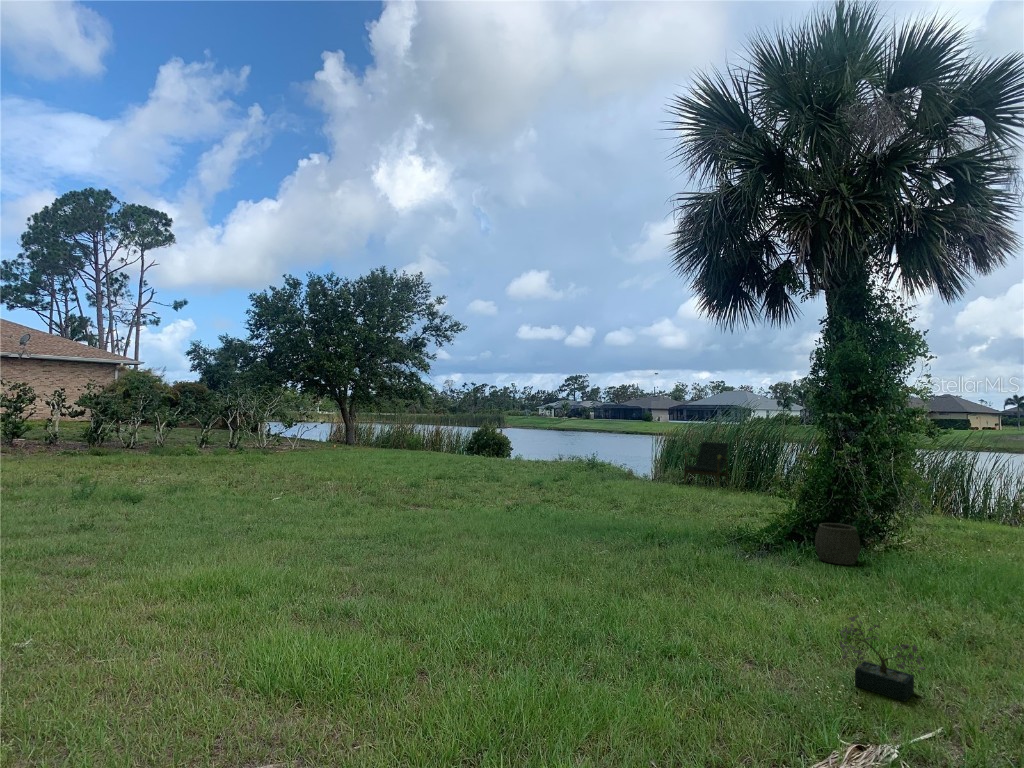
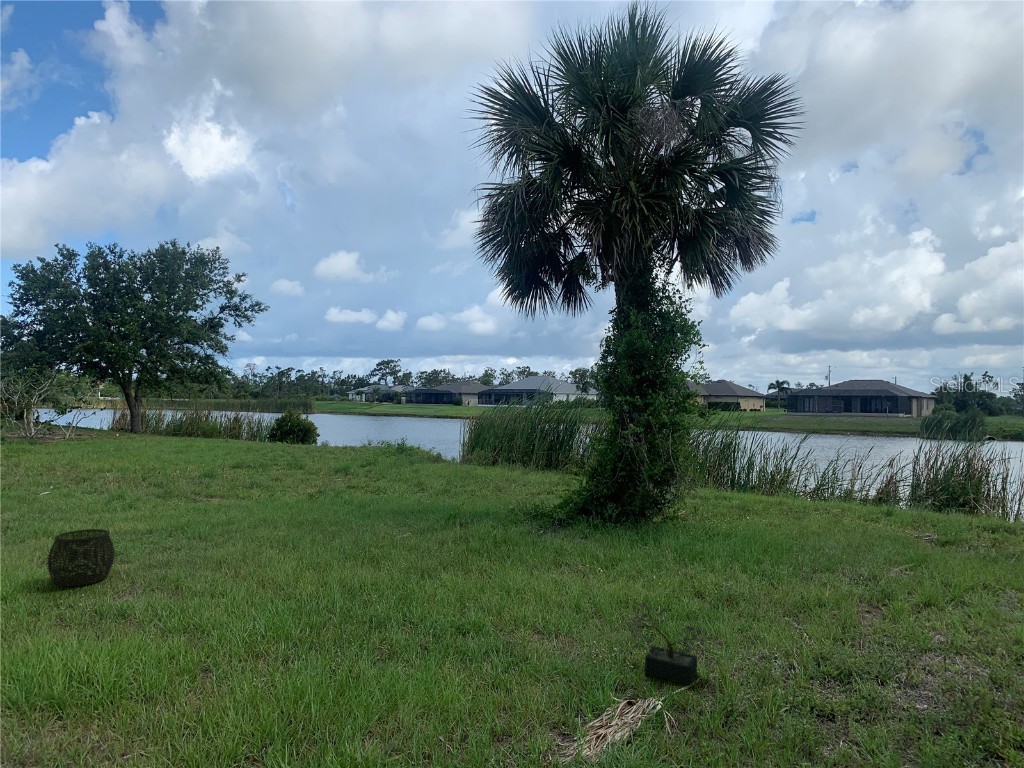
lounge chair: present [684,442,729,486] -> none [489,424,530,467]
woven basket: present [815,523,860,565] -> present [47,529,115,587]

